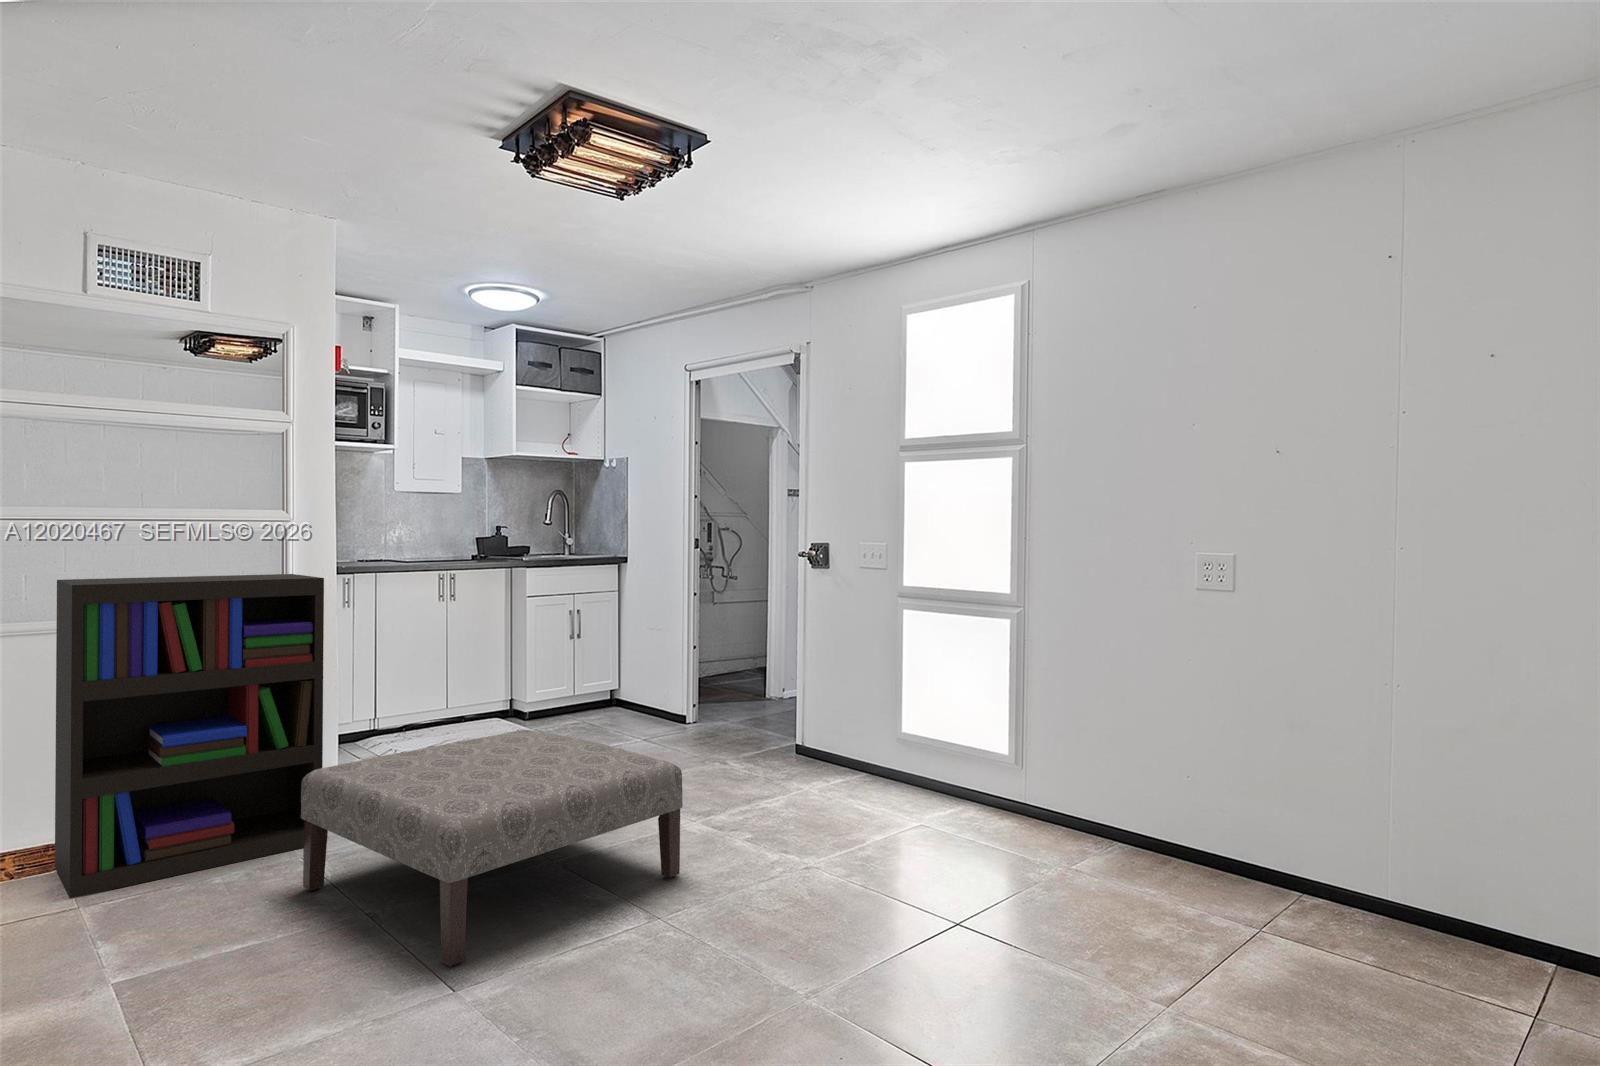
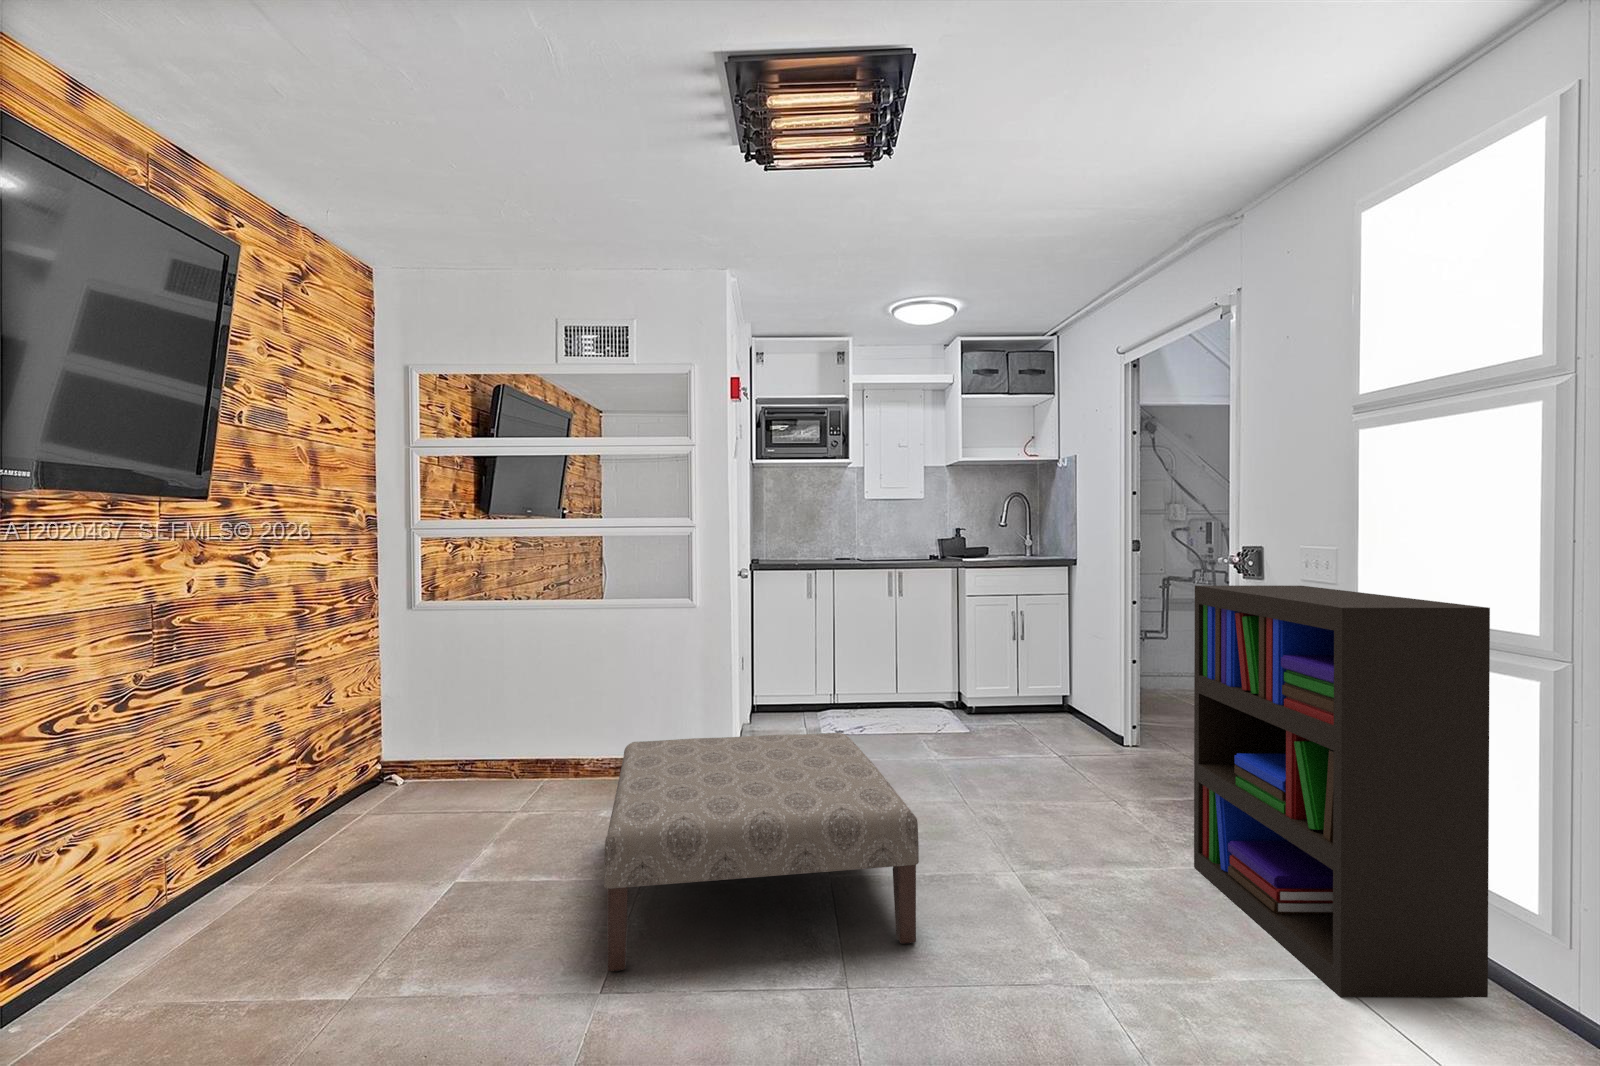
bookshelf: present [55,574,324,898] -> present [1194,585,1490,998]

